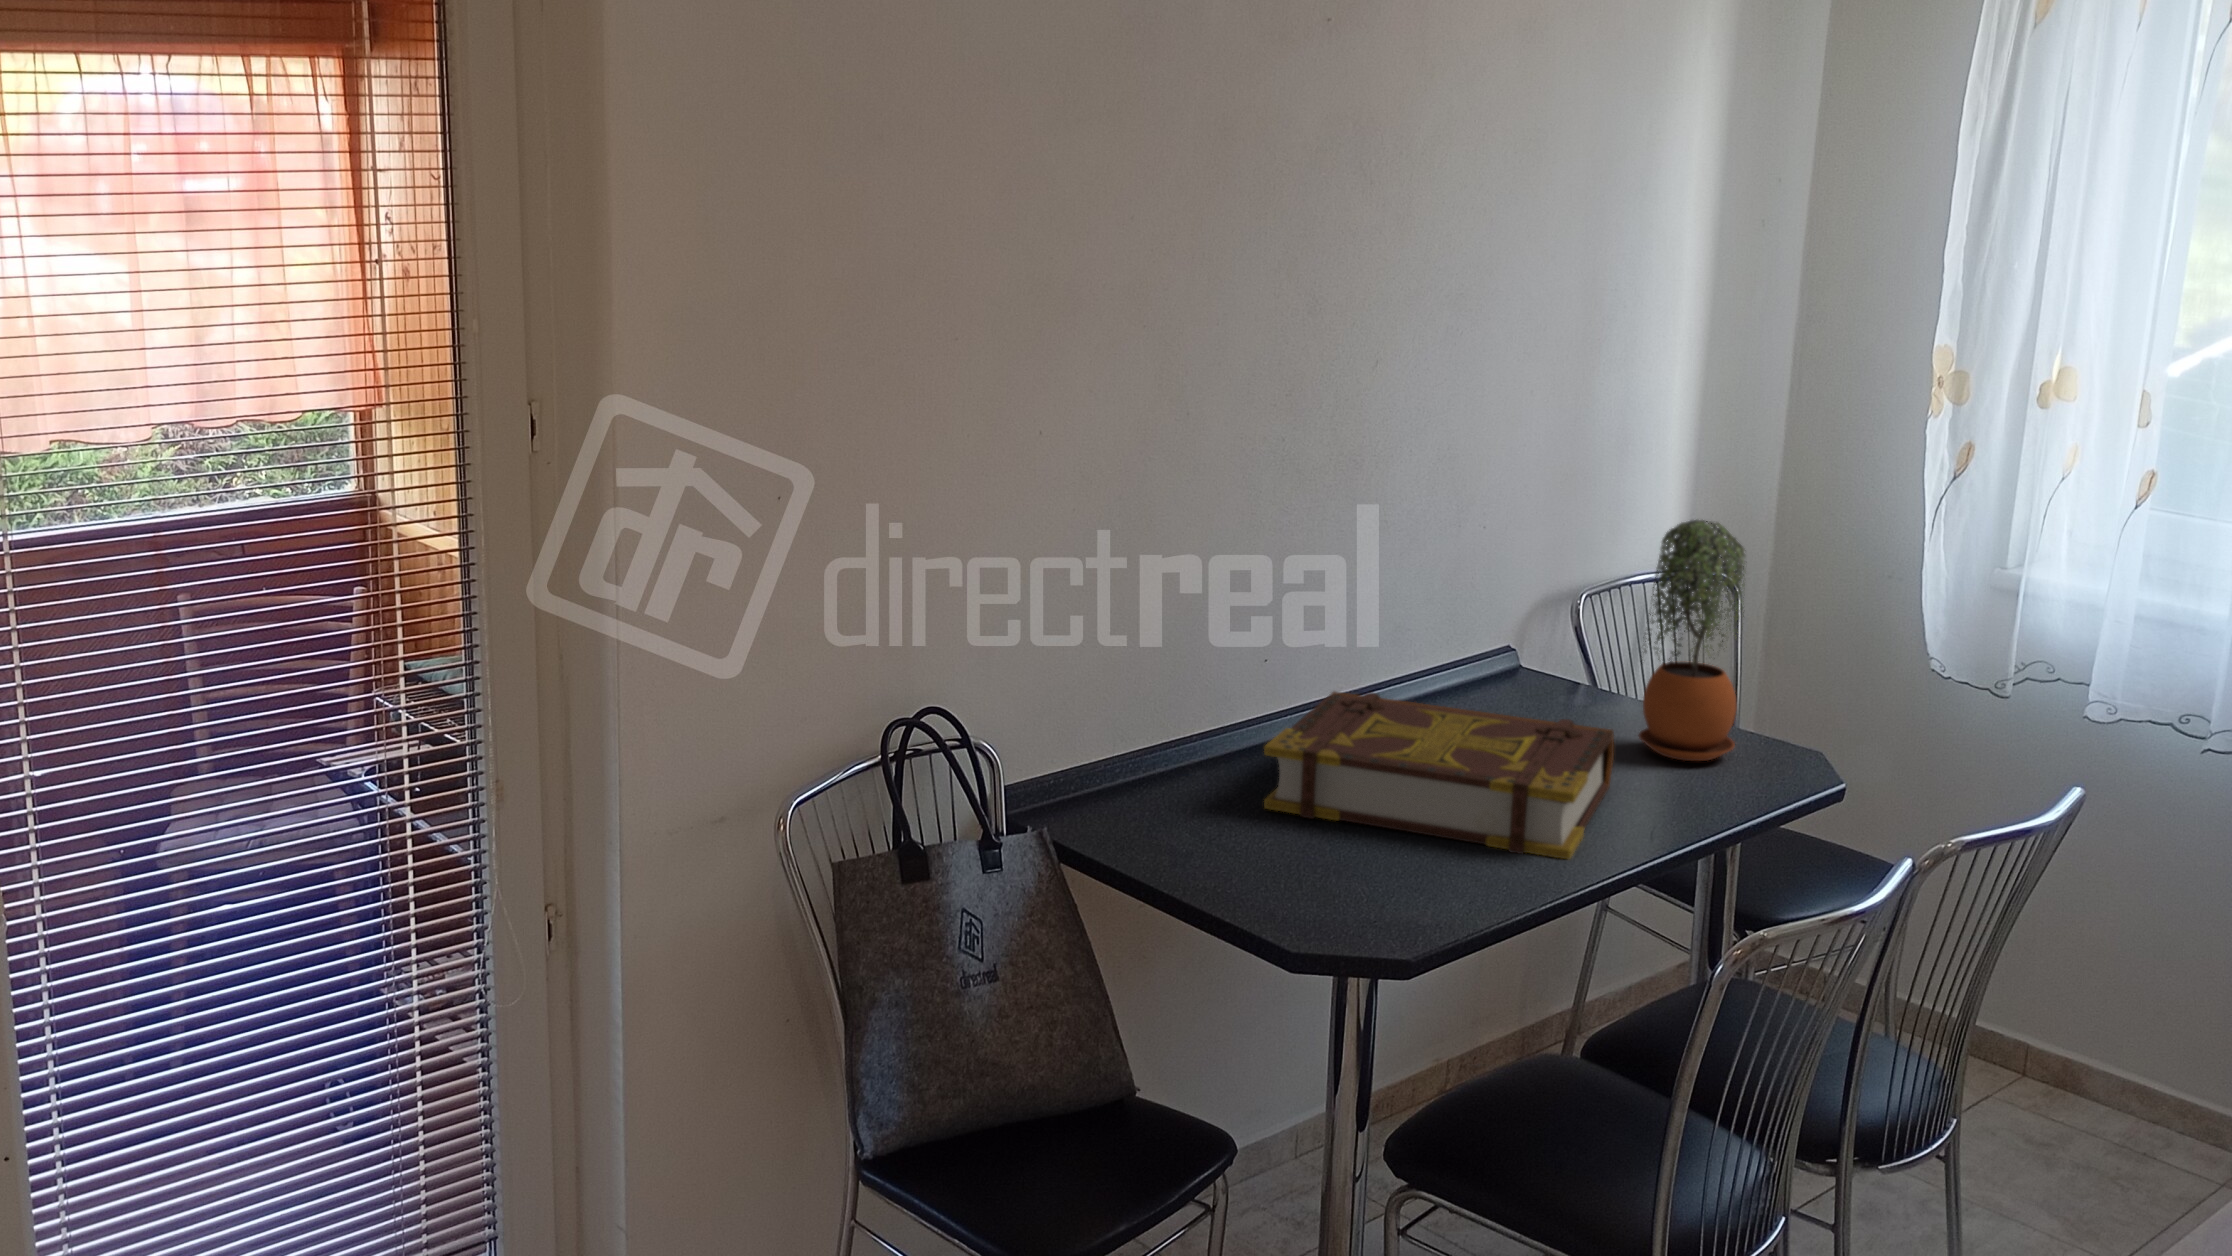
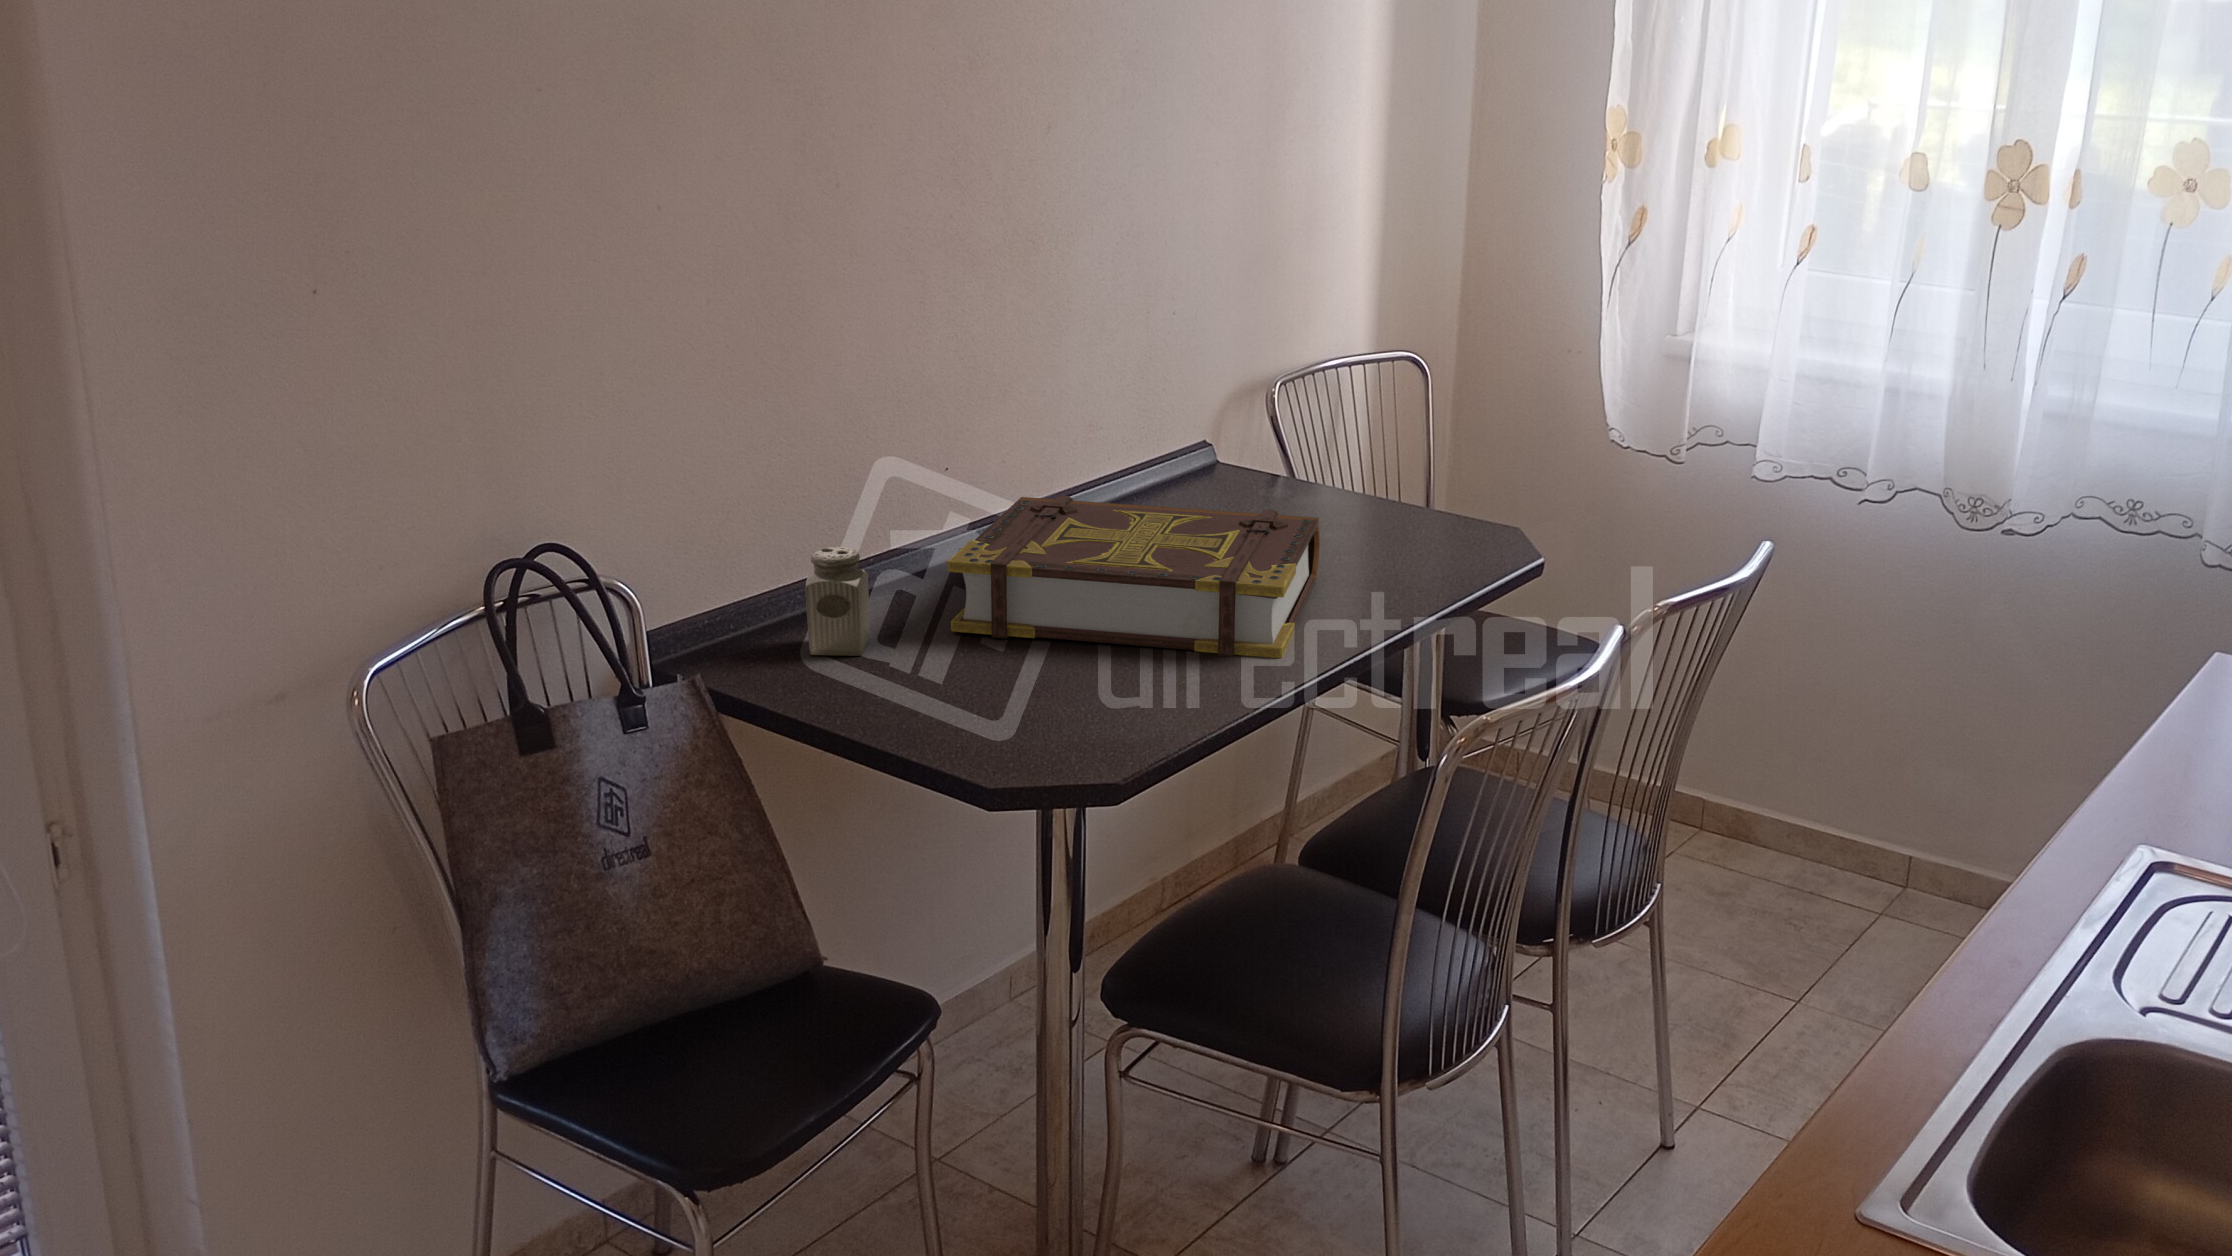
potted plant: present [1639,520,1746,761] -> none [1341,287,1446,546]
salt shaker: none [1140,726,1194,823] -> present [805,547,870,656]

